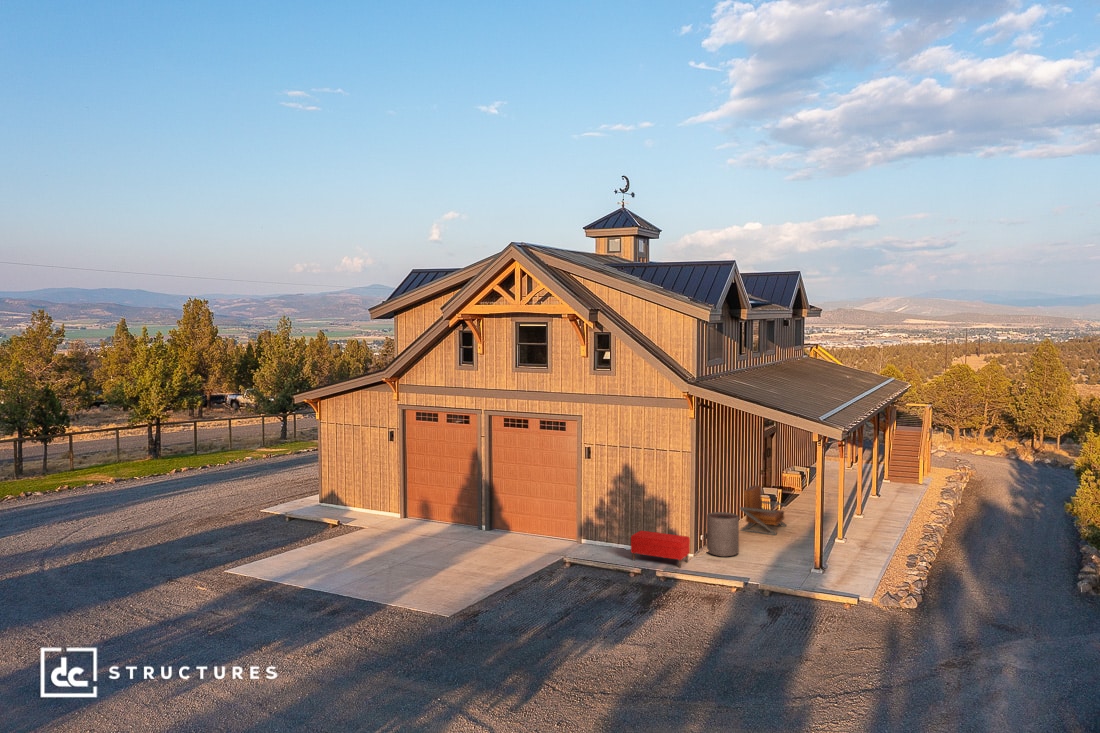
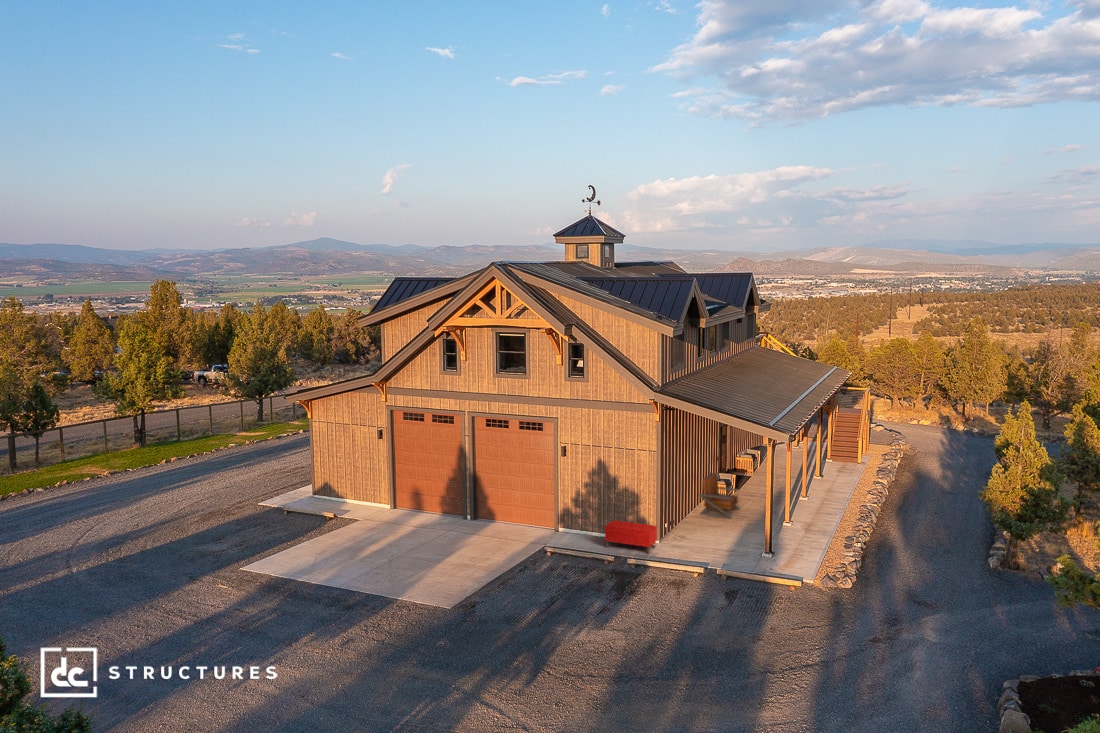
trash can: present [707,512,739,557] -> none [671,502,699,542]

